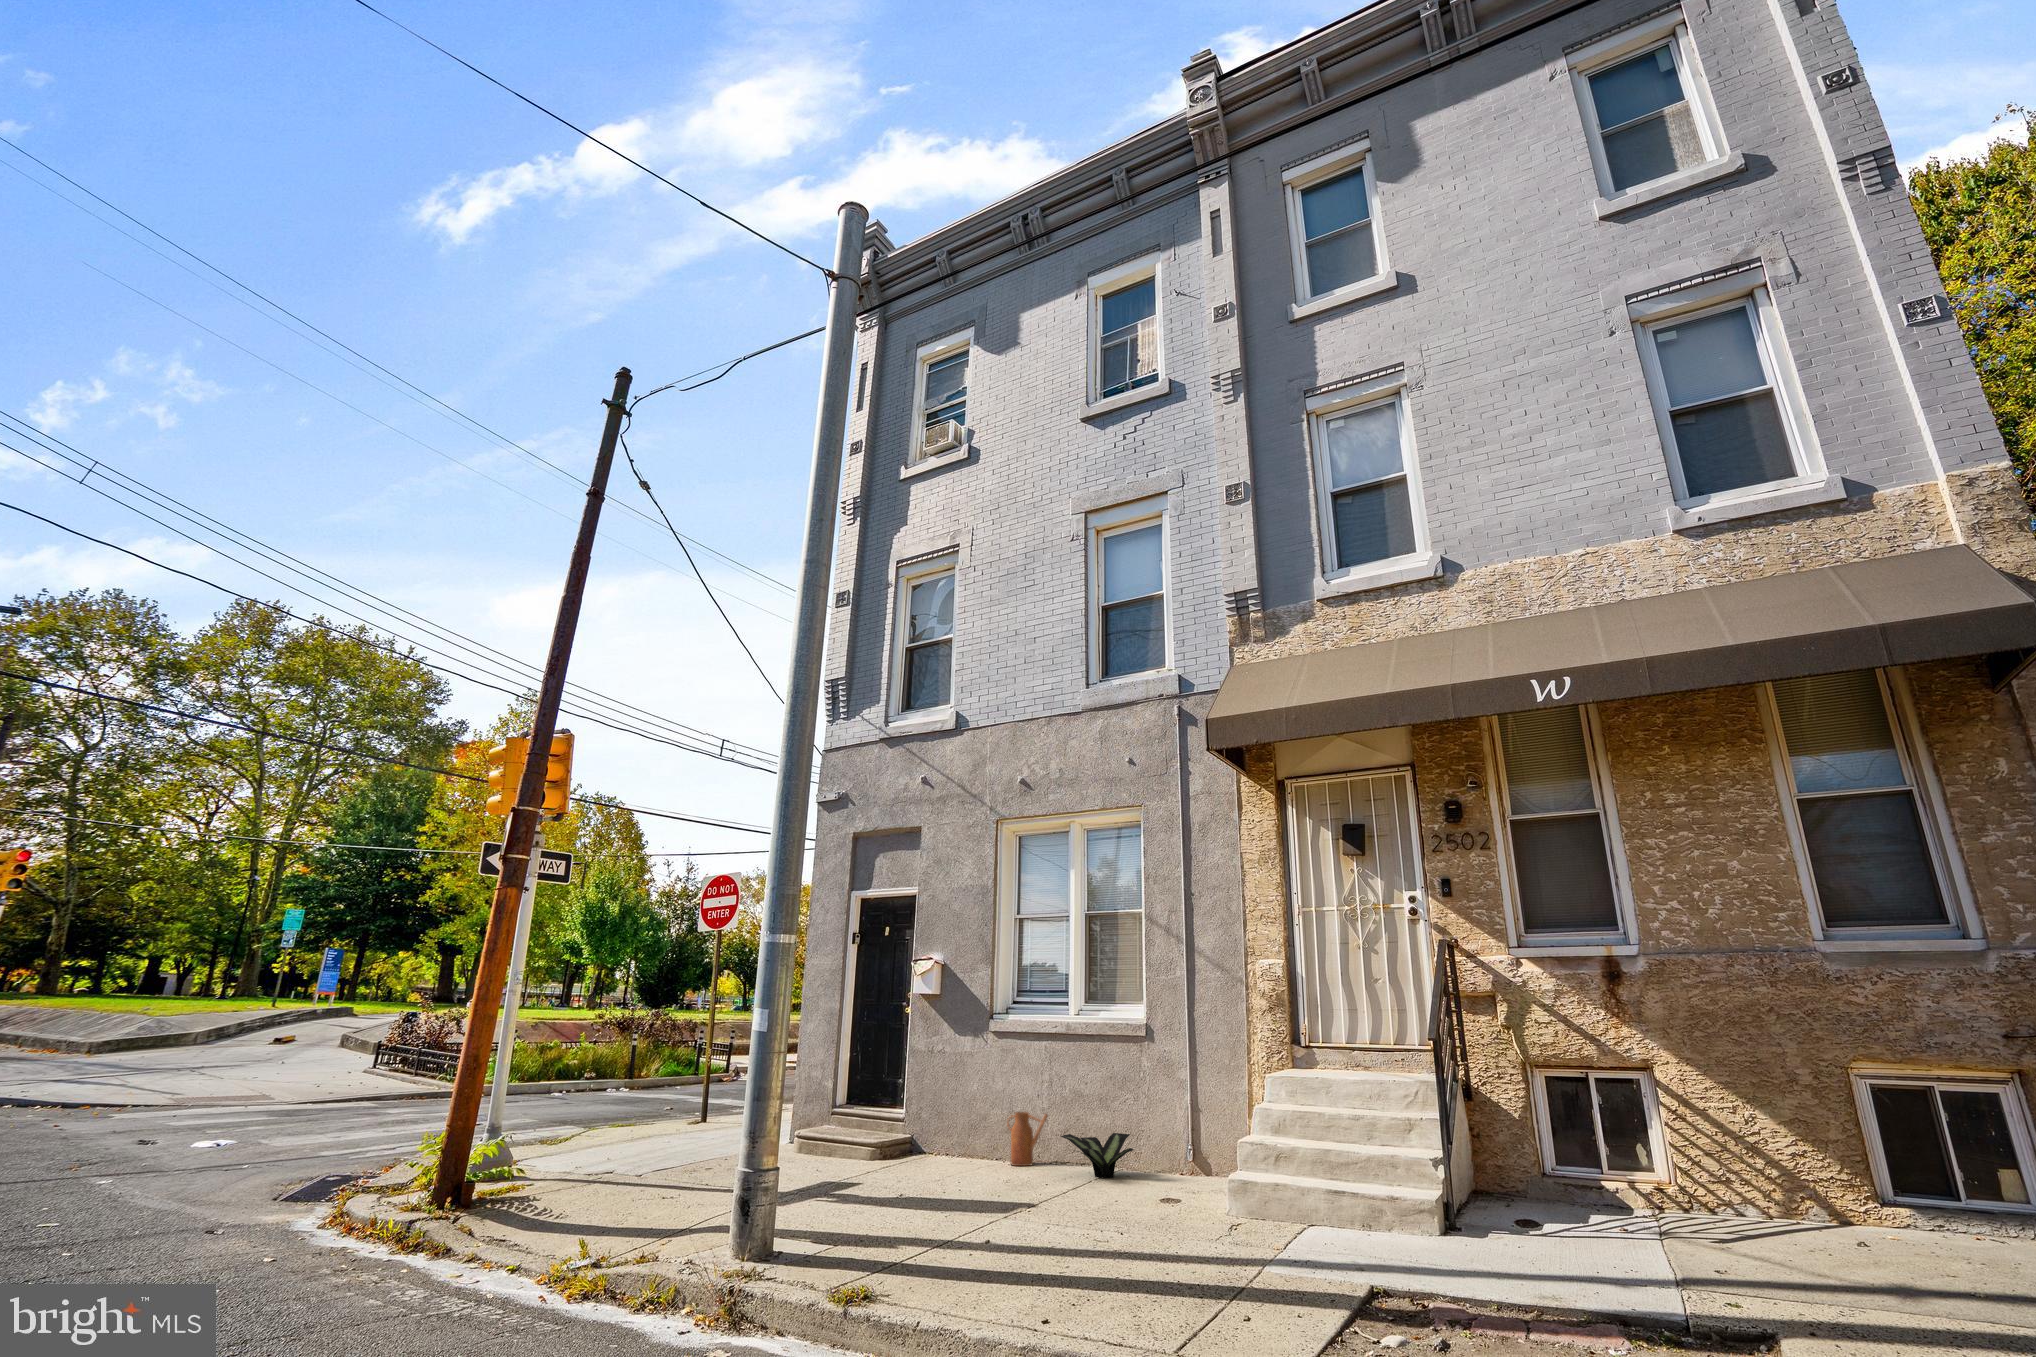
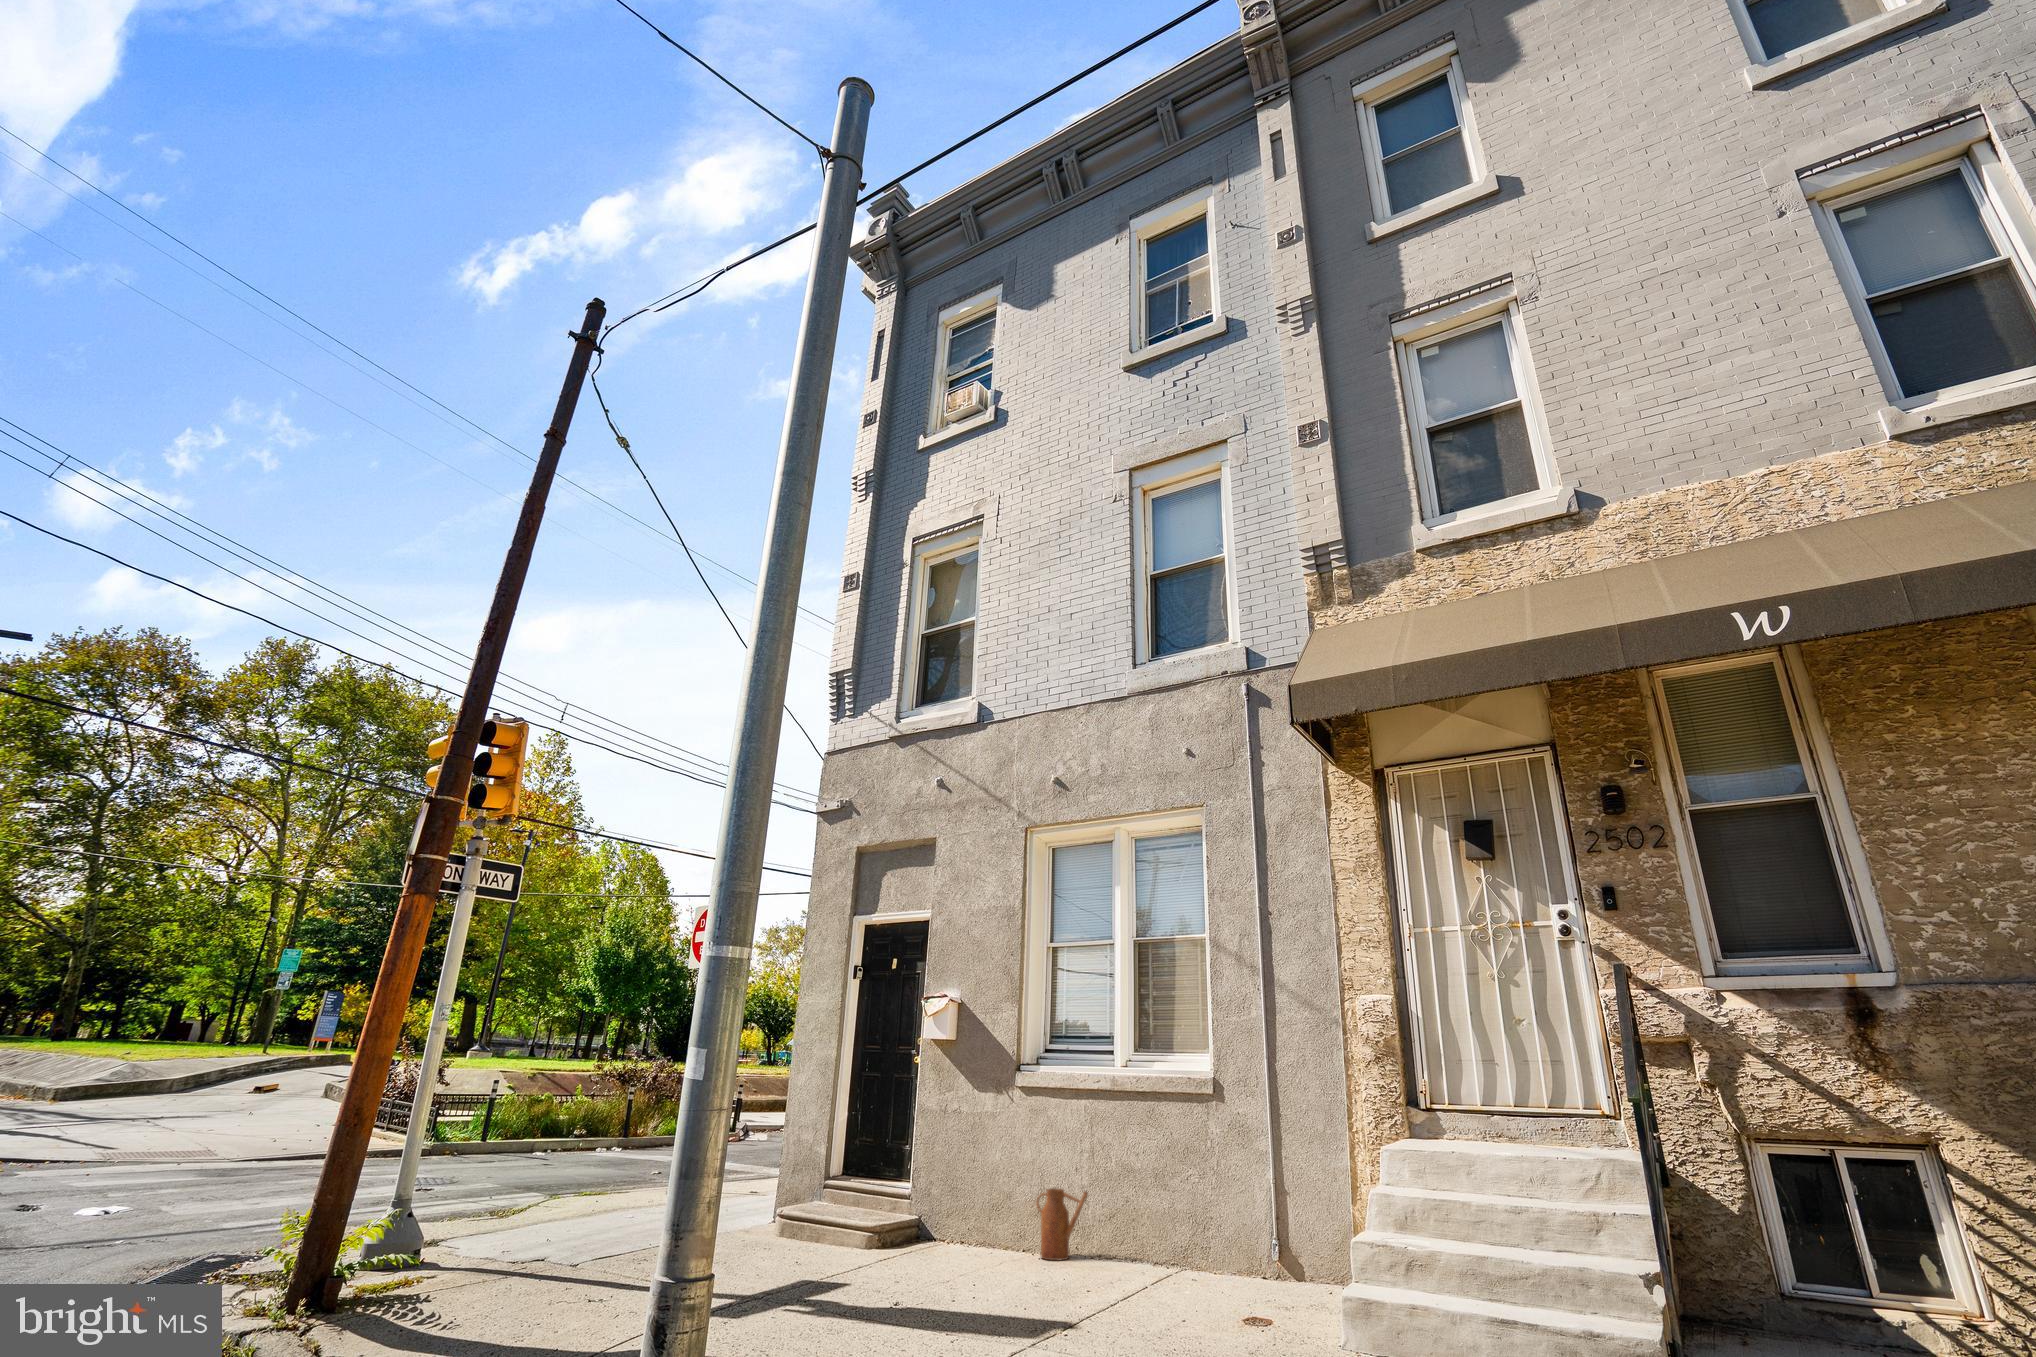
potted plant: present [1061,1133,1134,1178] -> none [1104,1219,1211,1282]

